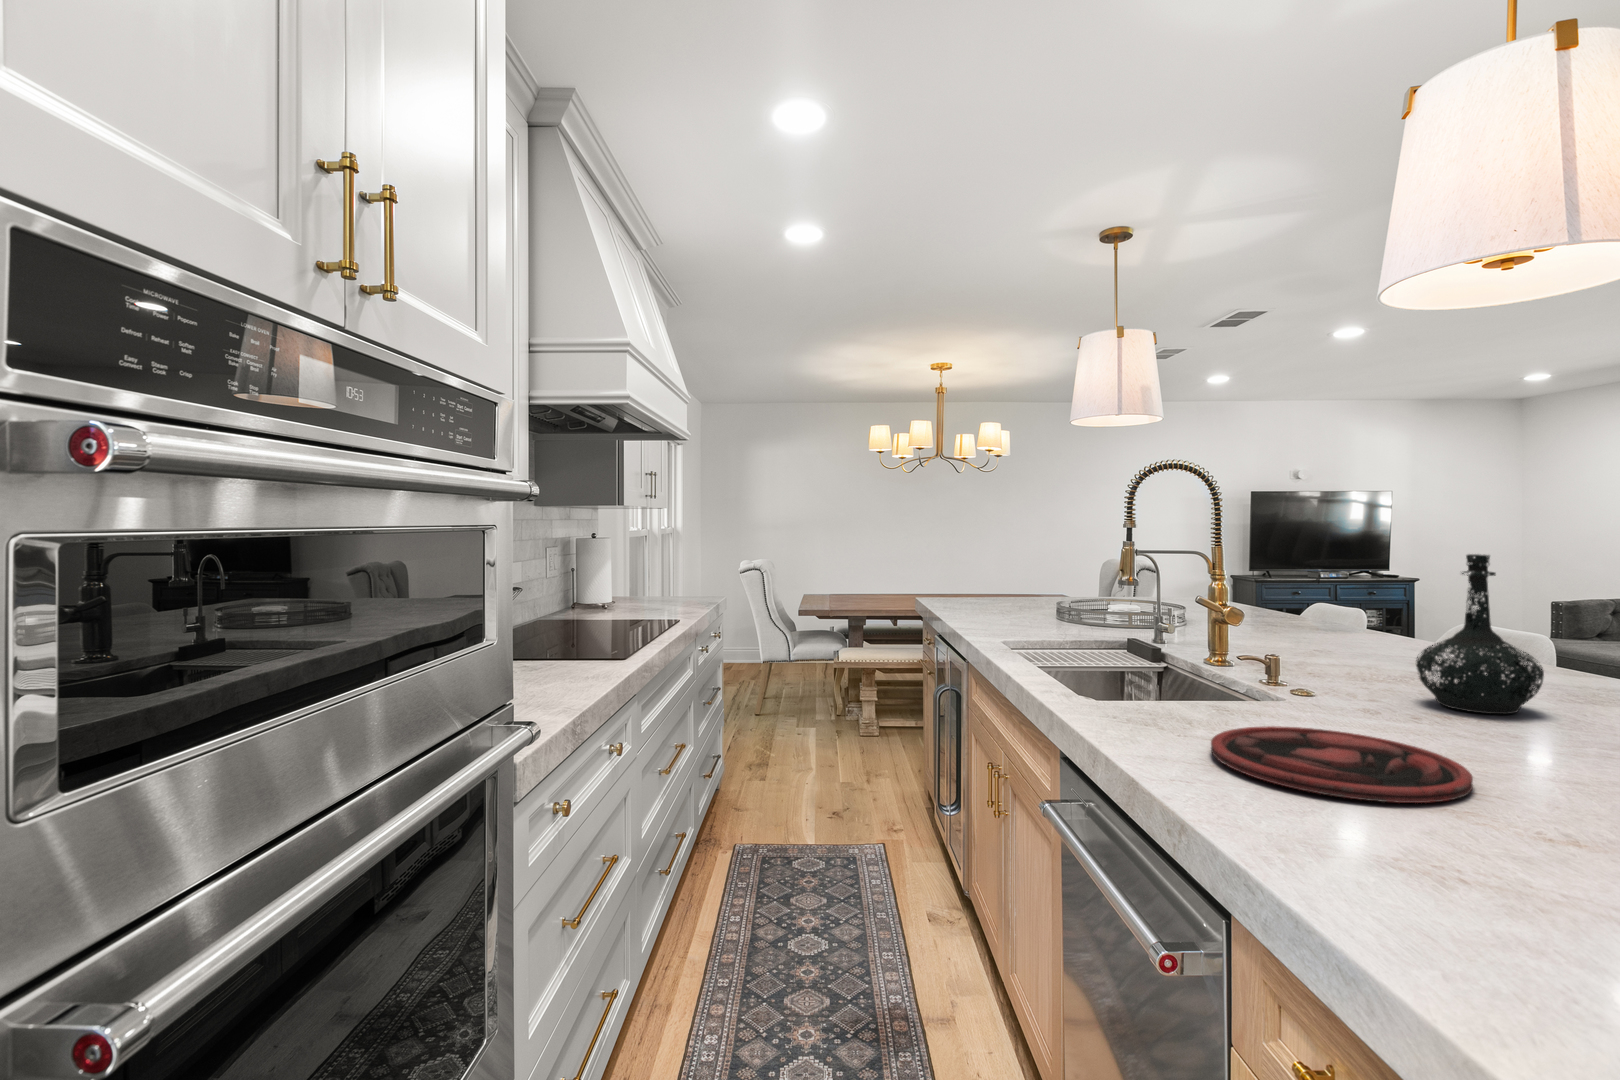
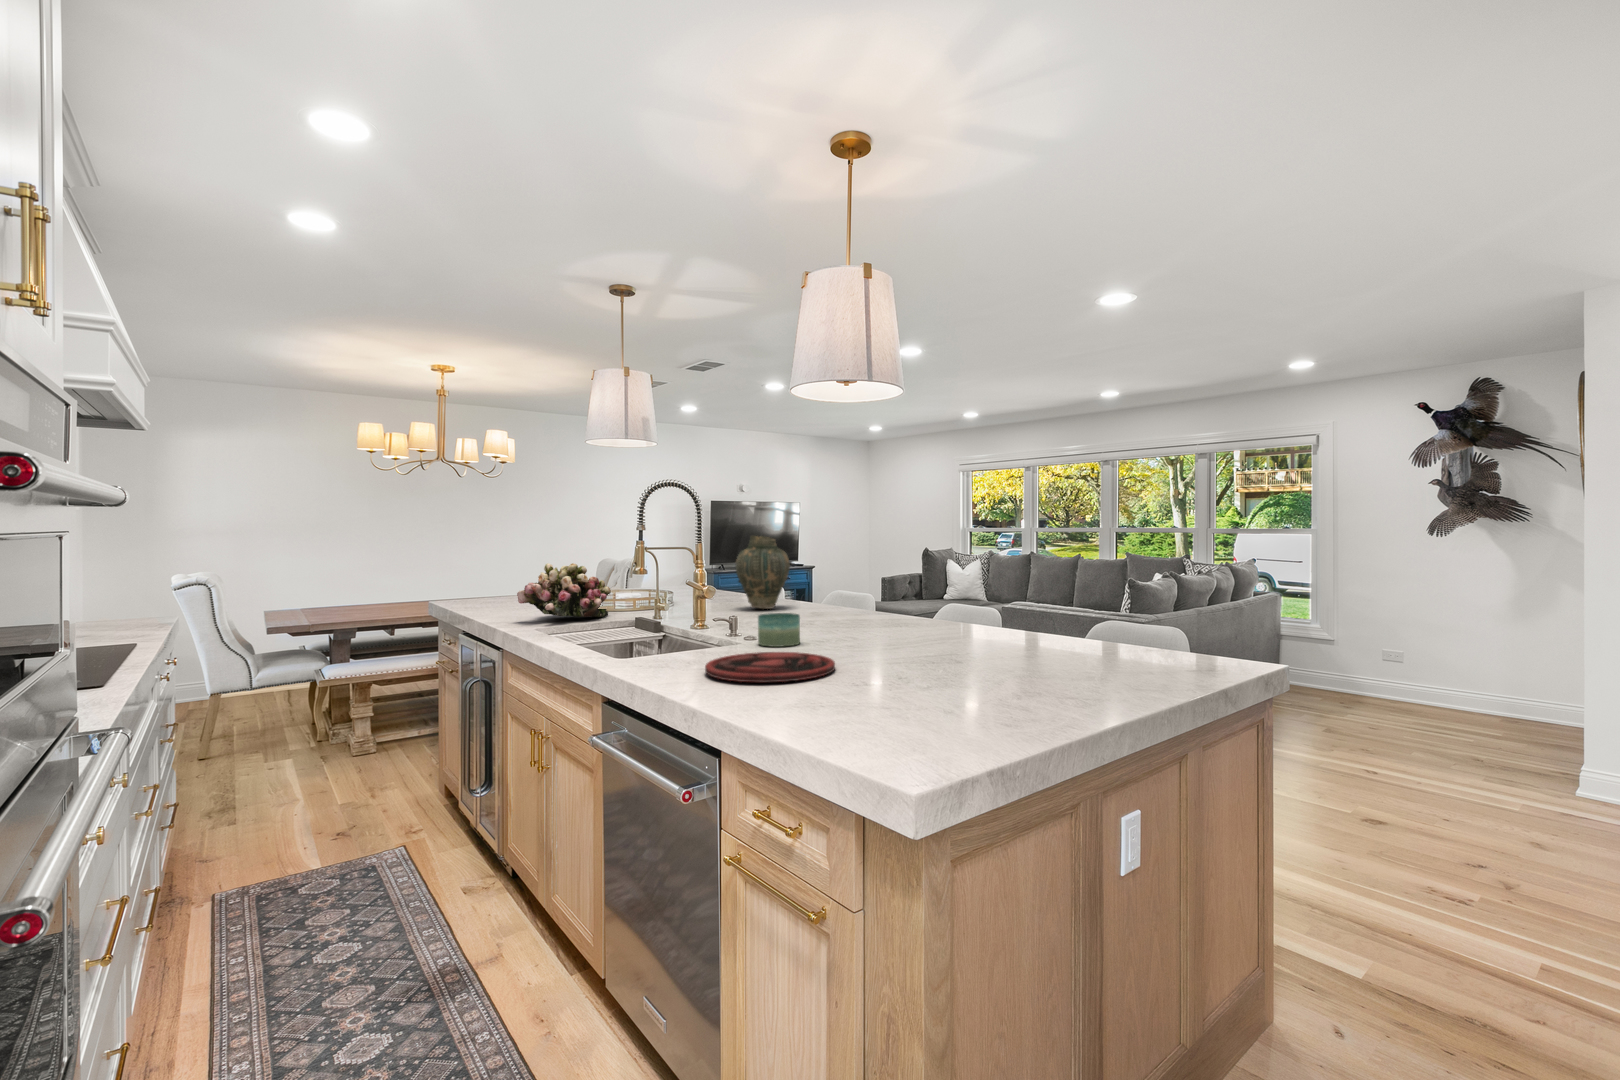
vase: none [1281,538,1376,644] -> present [735,536,790,609]
bottle: present [1416,554,1544,714] -> none [811,543,868,636]
flower arrangement: none [990,566,1100,634] -> present [517,563,611,617]
candle: none [1312,662,1394,720] -> present [758,613,800,647]

